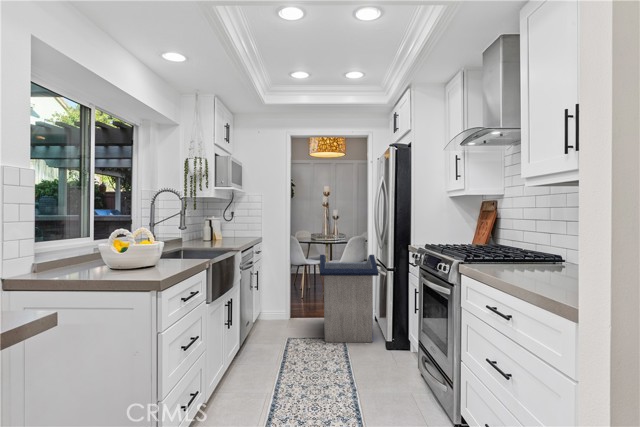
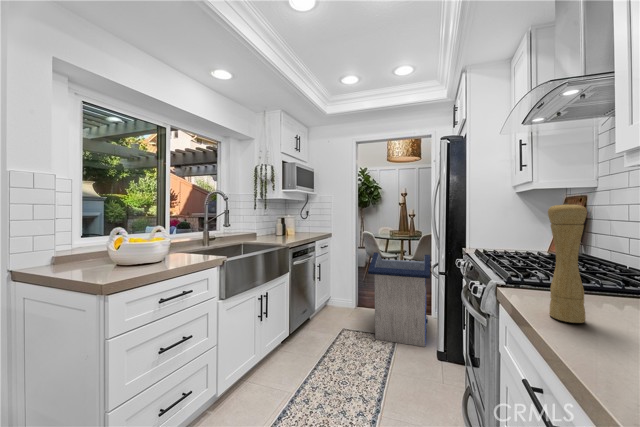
pepper mill: none [498,205,517,272] -> present [548,203,587,323]

